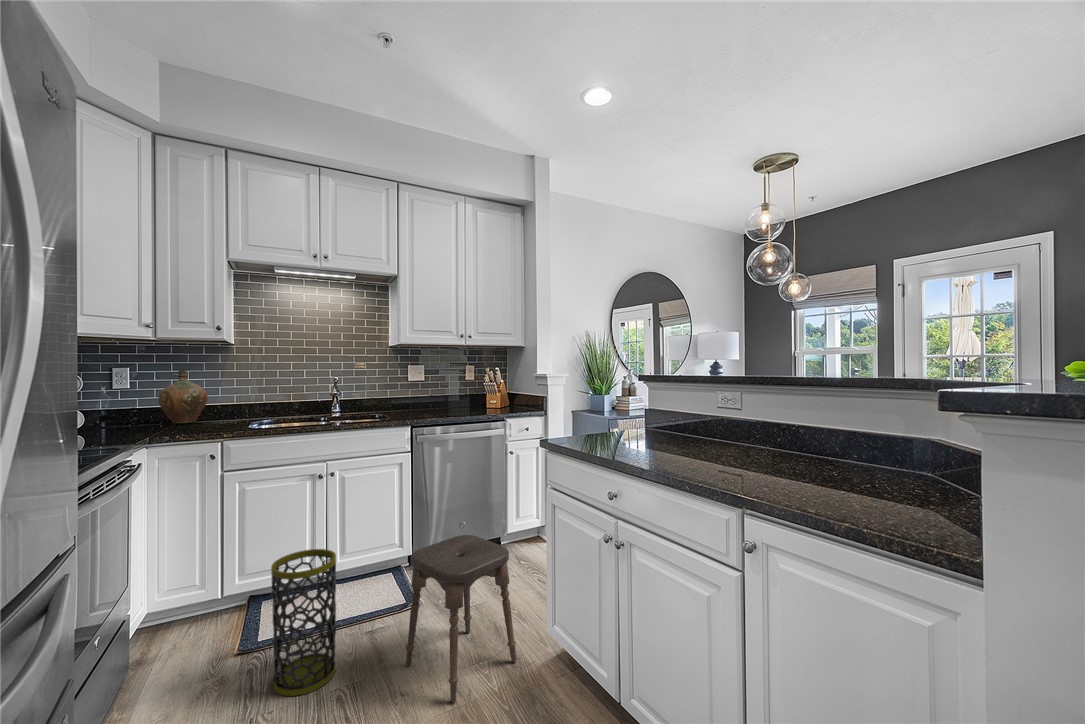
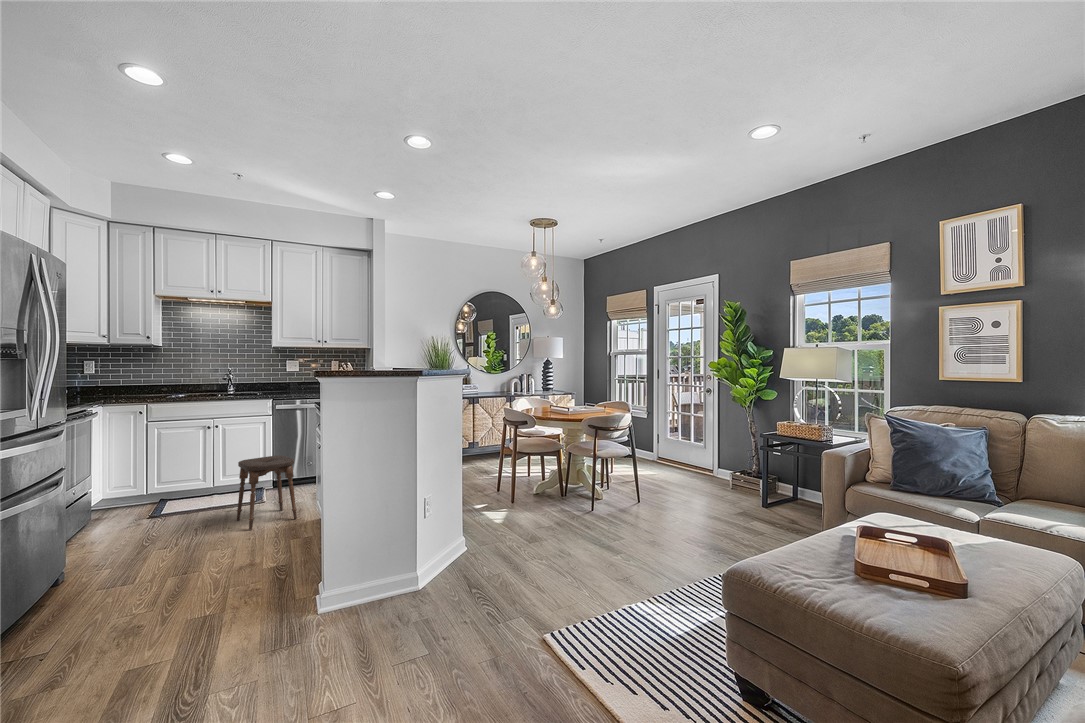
ceramic jug: present [159,370,207,424] -> none [113,363,144,396]
trash can: present [271,549,336,696] -> none [162,459,199,528]

